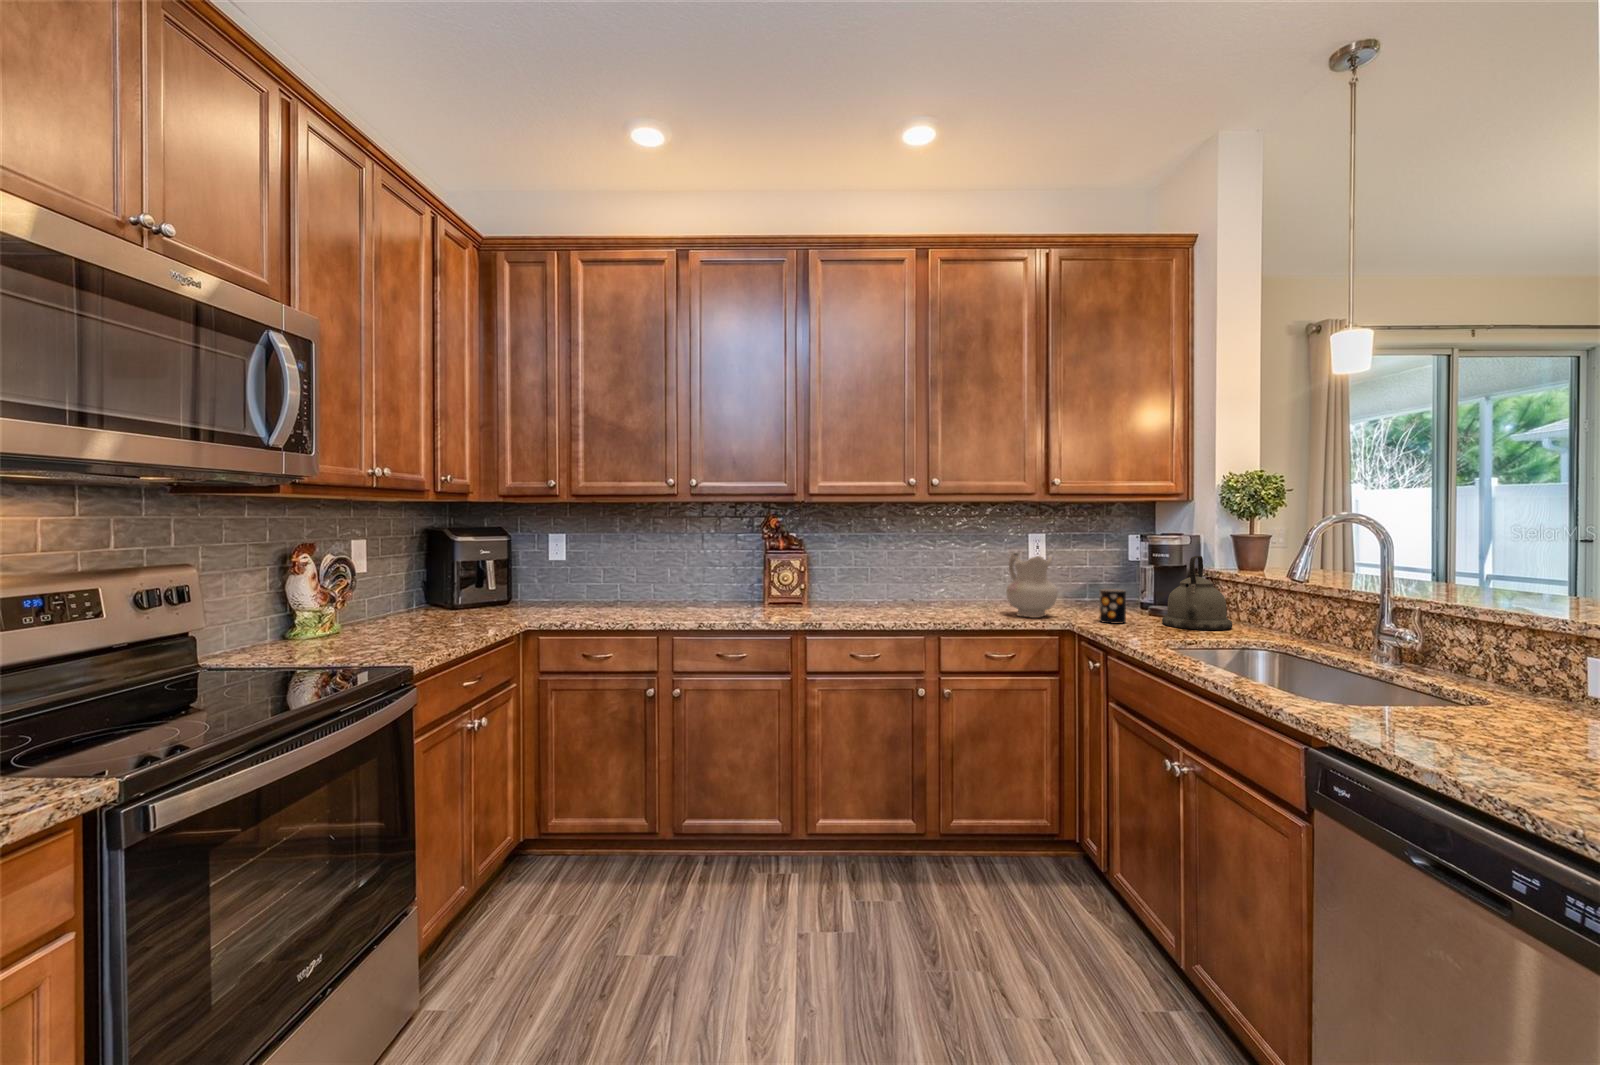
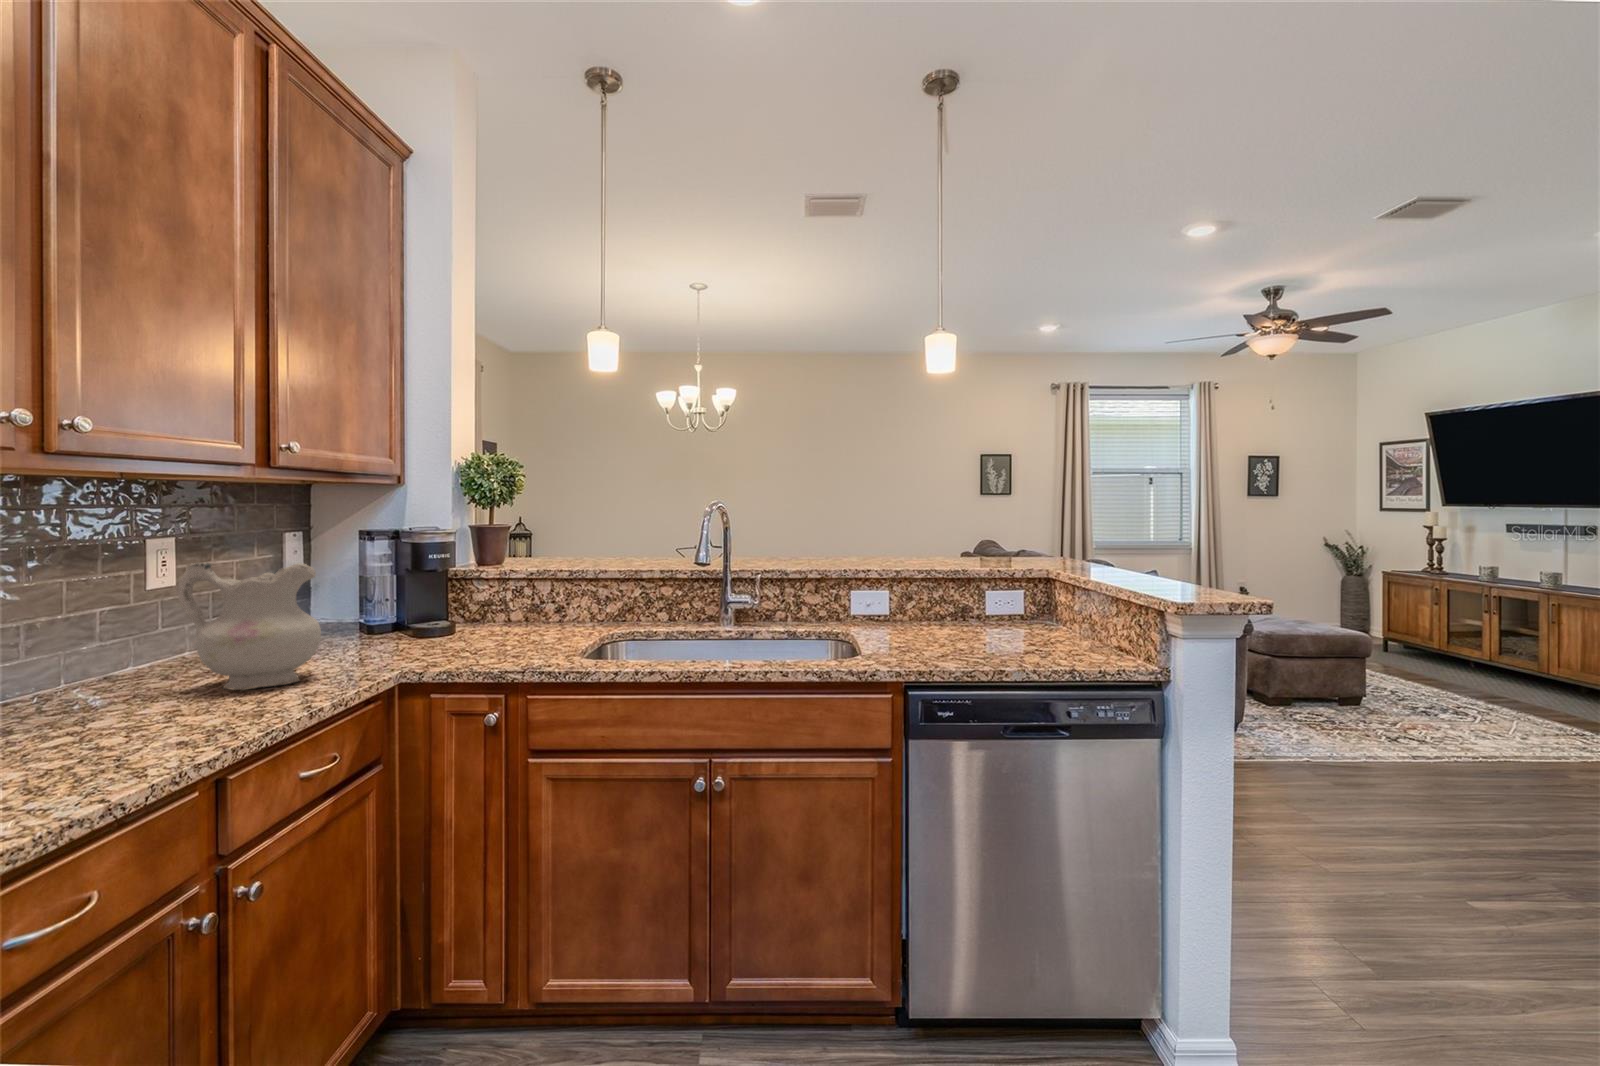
kettle: present [1162,556,1232,630] -> none [448,549,534,644]
mug: present [1099,589,1126,623] -> none [380,605,432,660]

